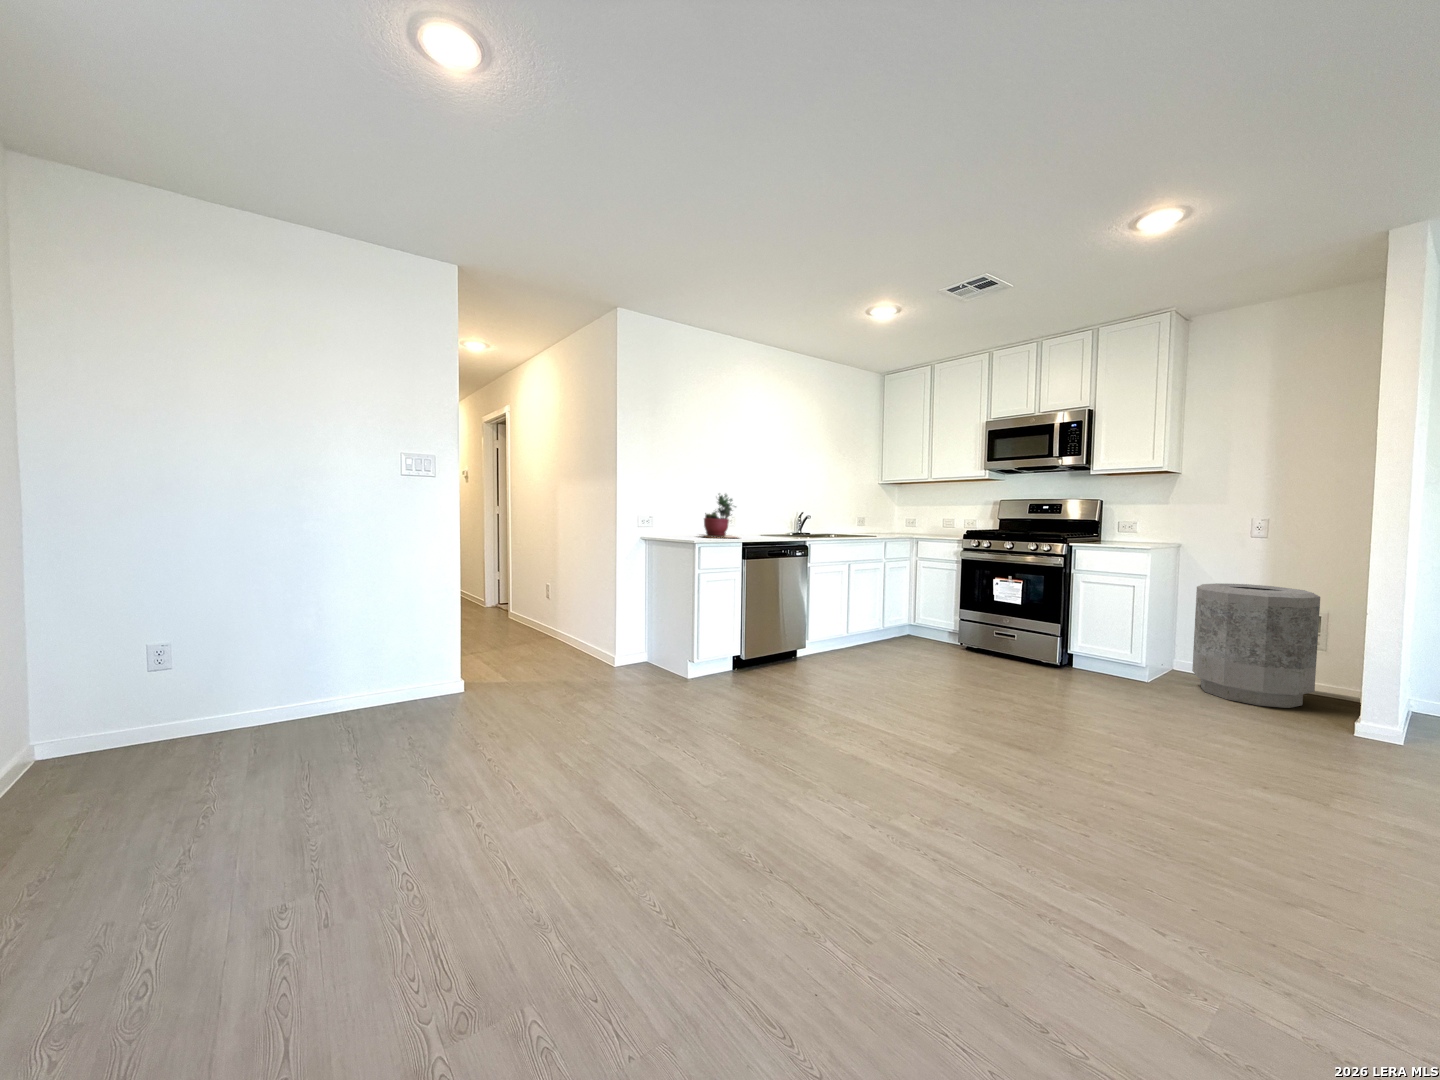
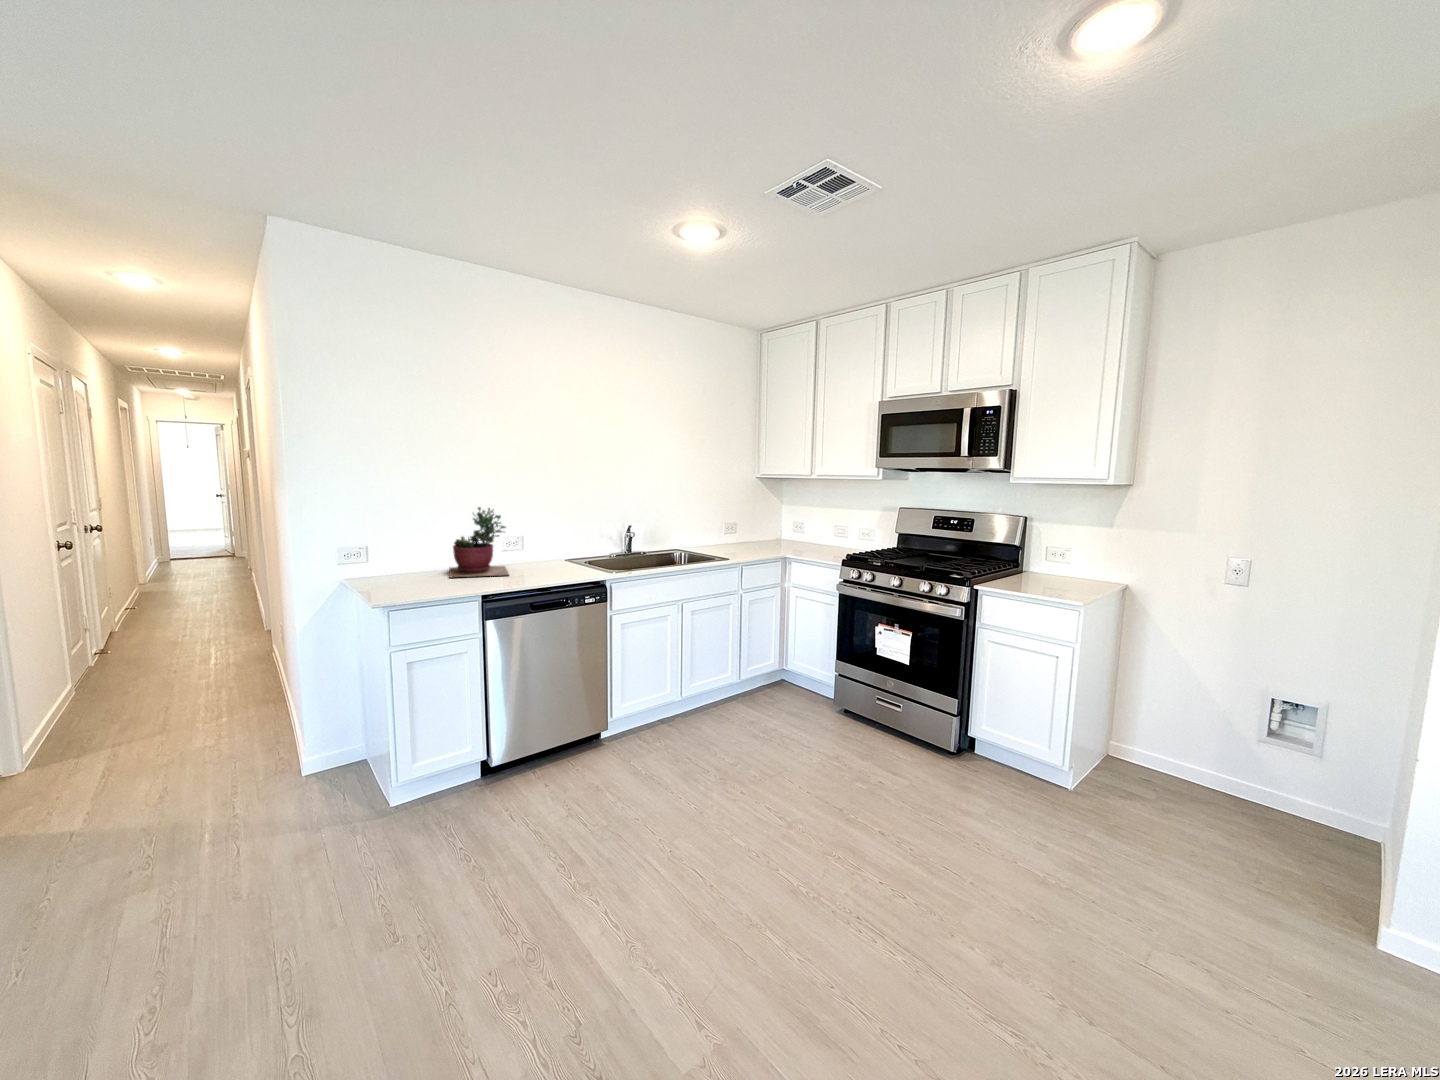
trash can: present [1192,583,1320,708] -> none [1133,649,1321,853]

